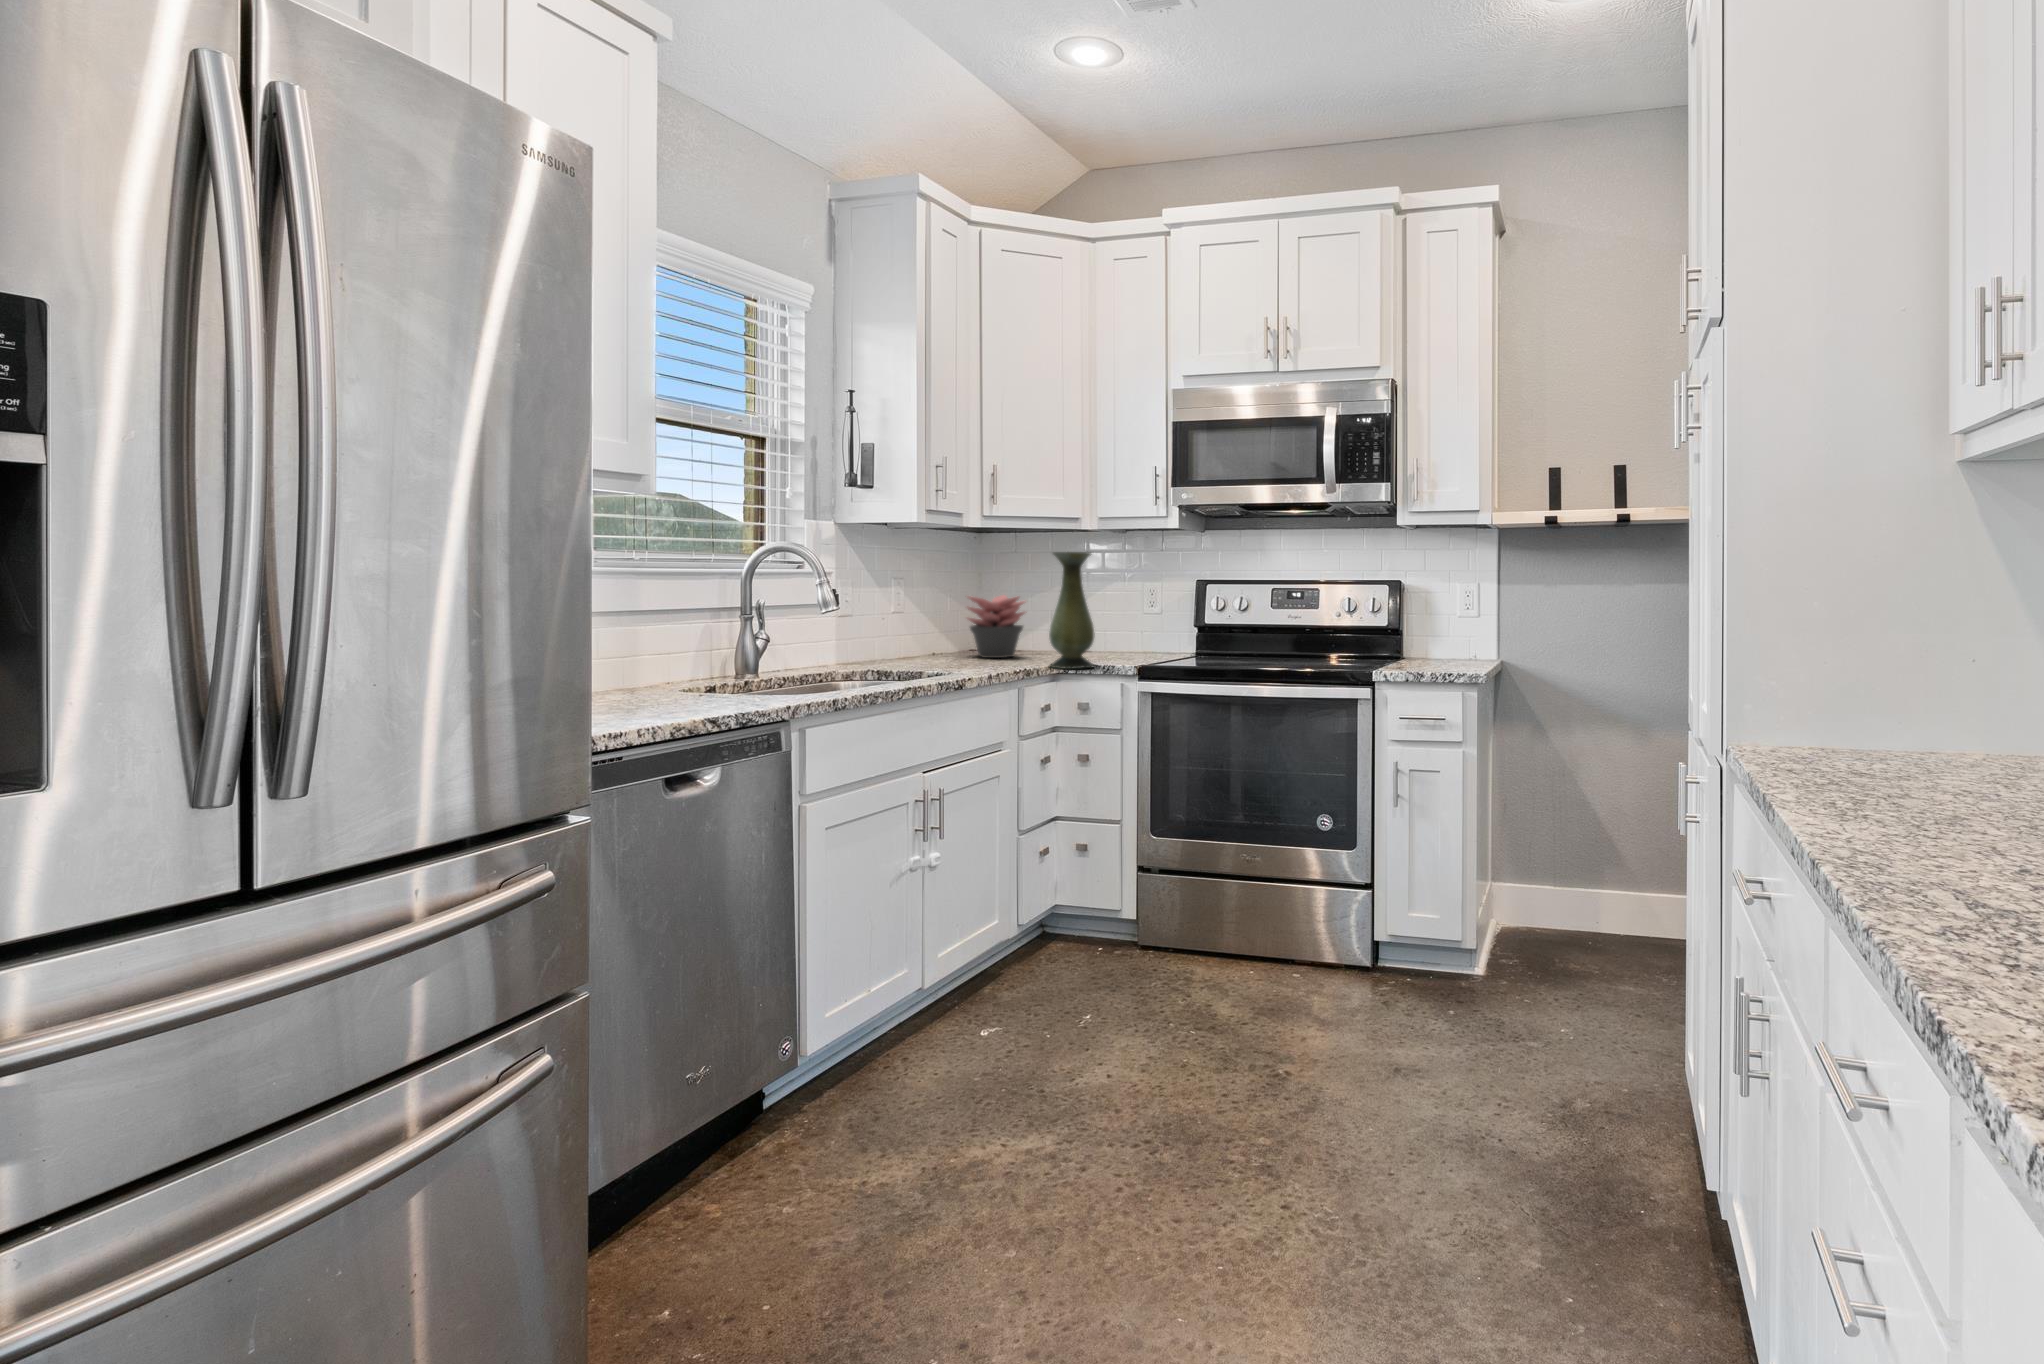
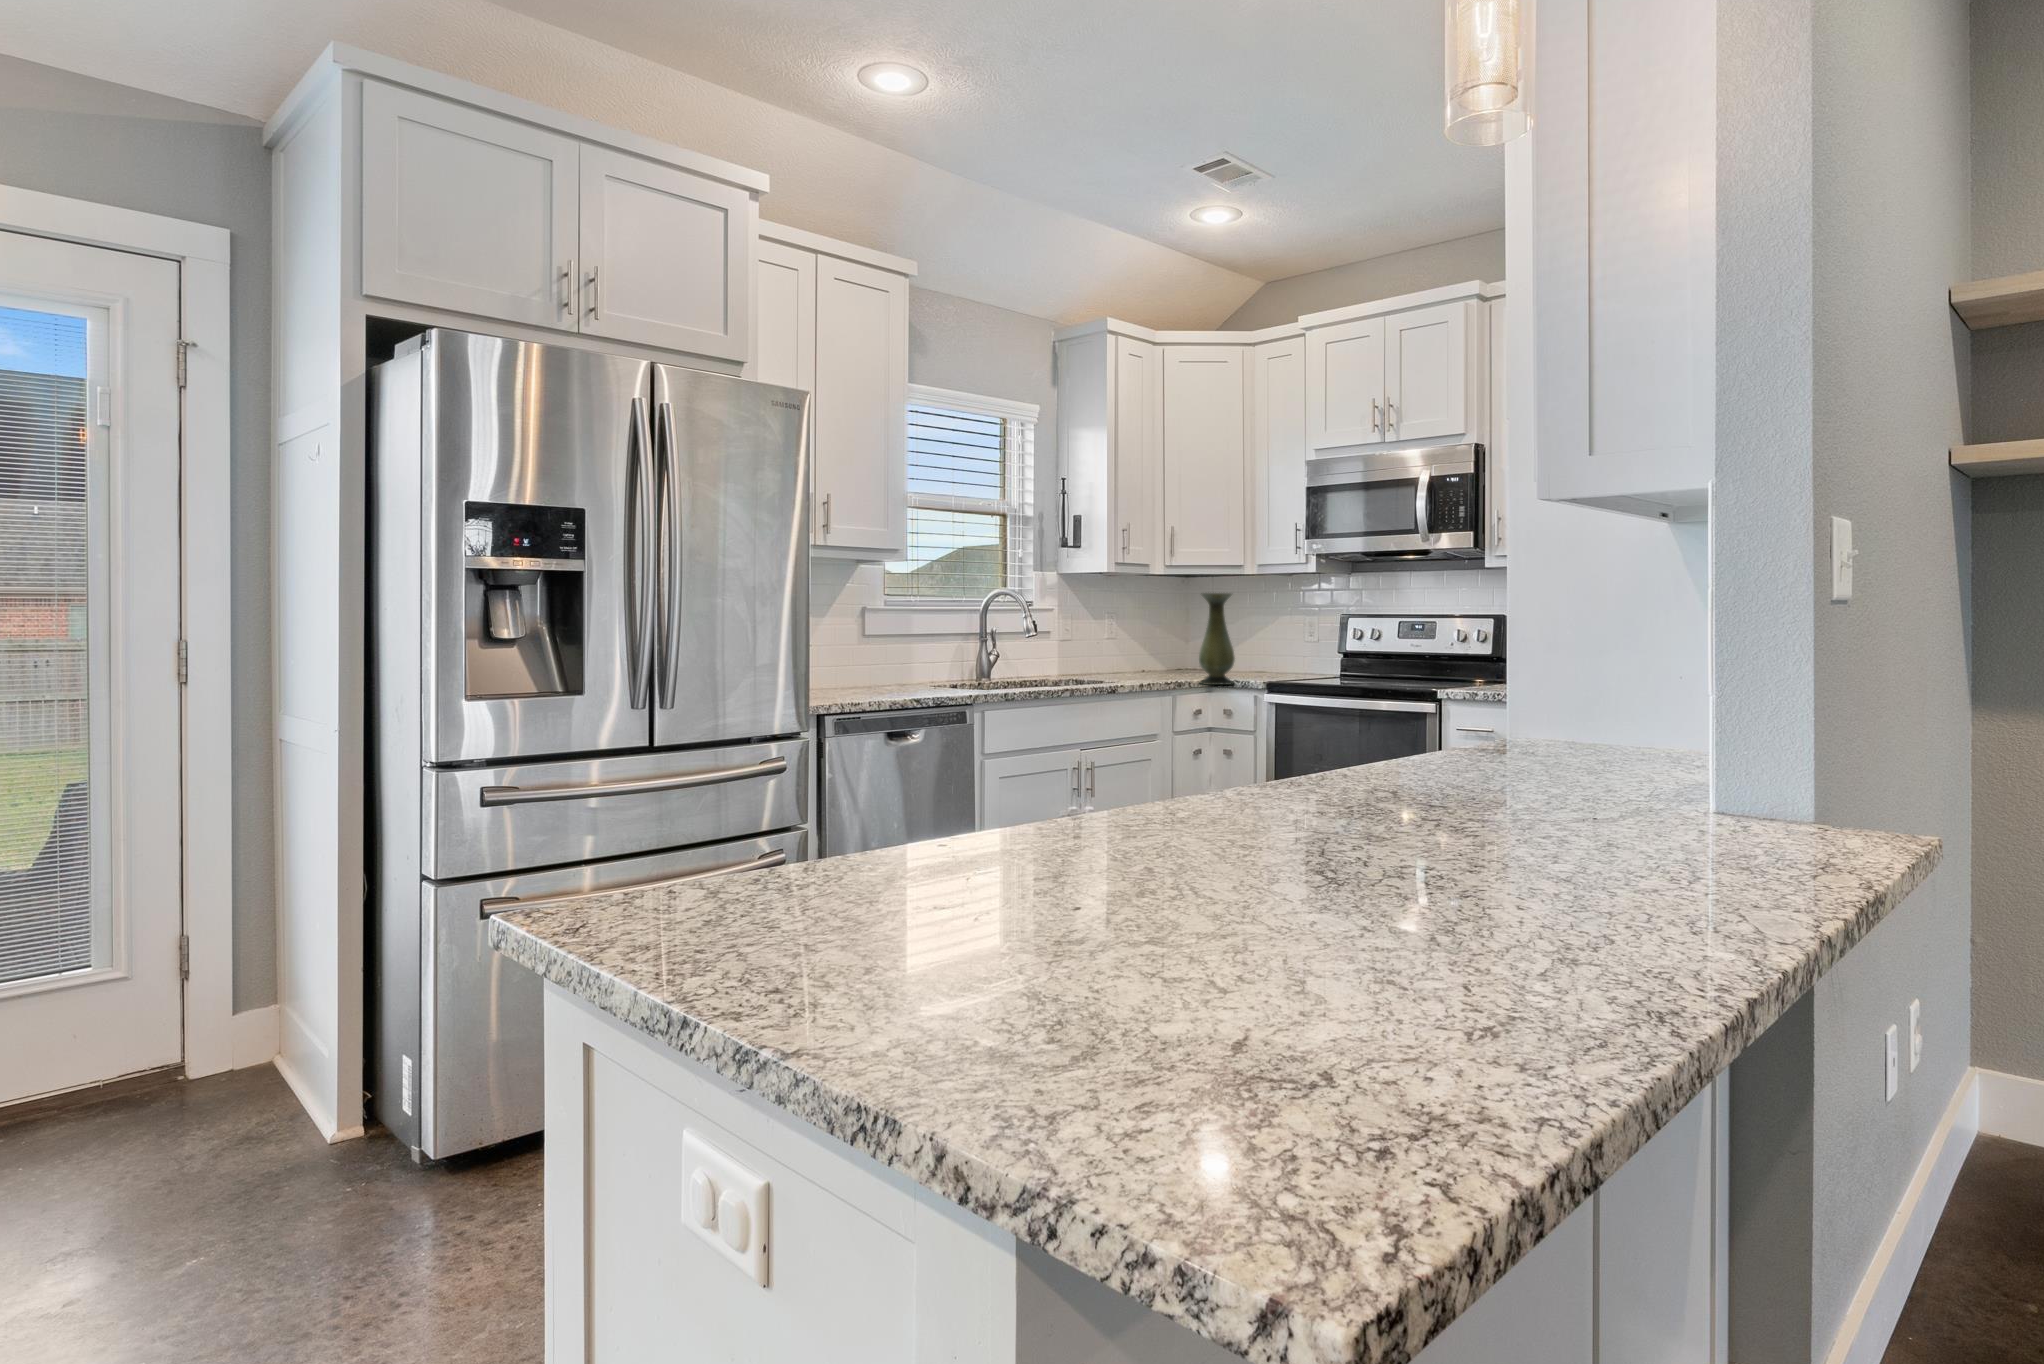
succulent plant: present [967,595,1025,658] -> none [1148,628,1197,677]

